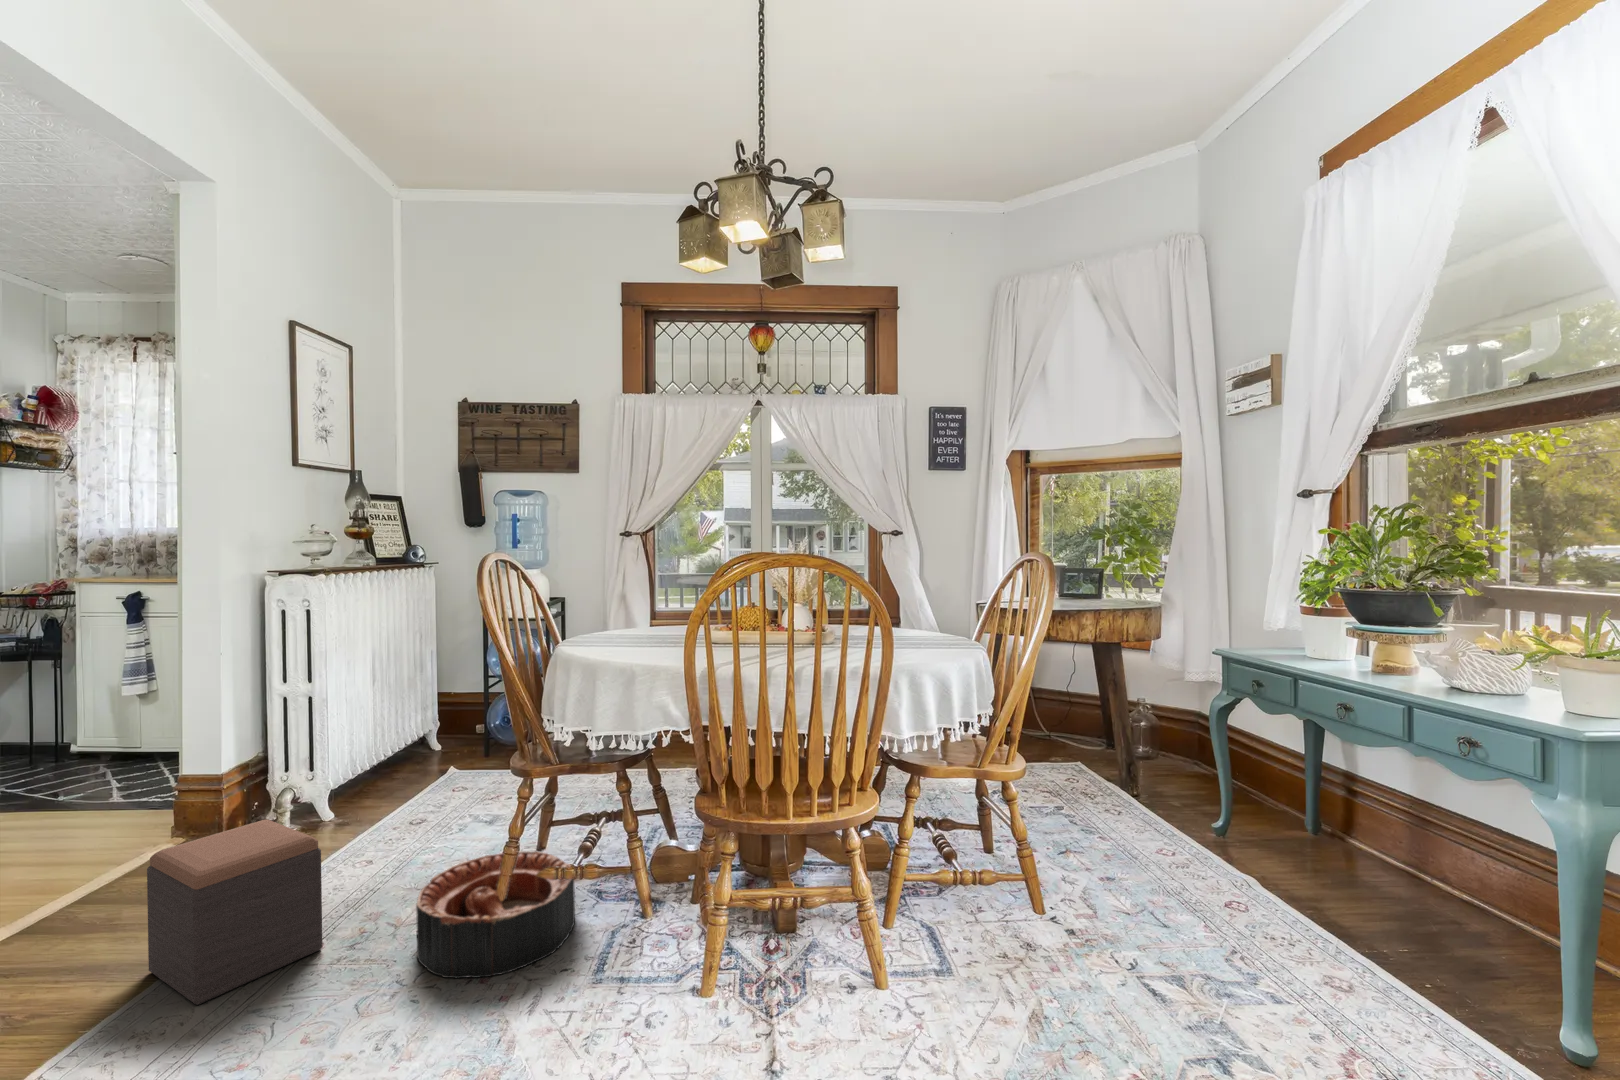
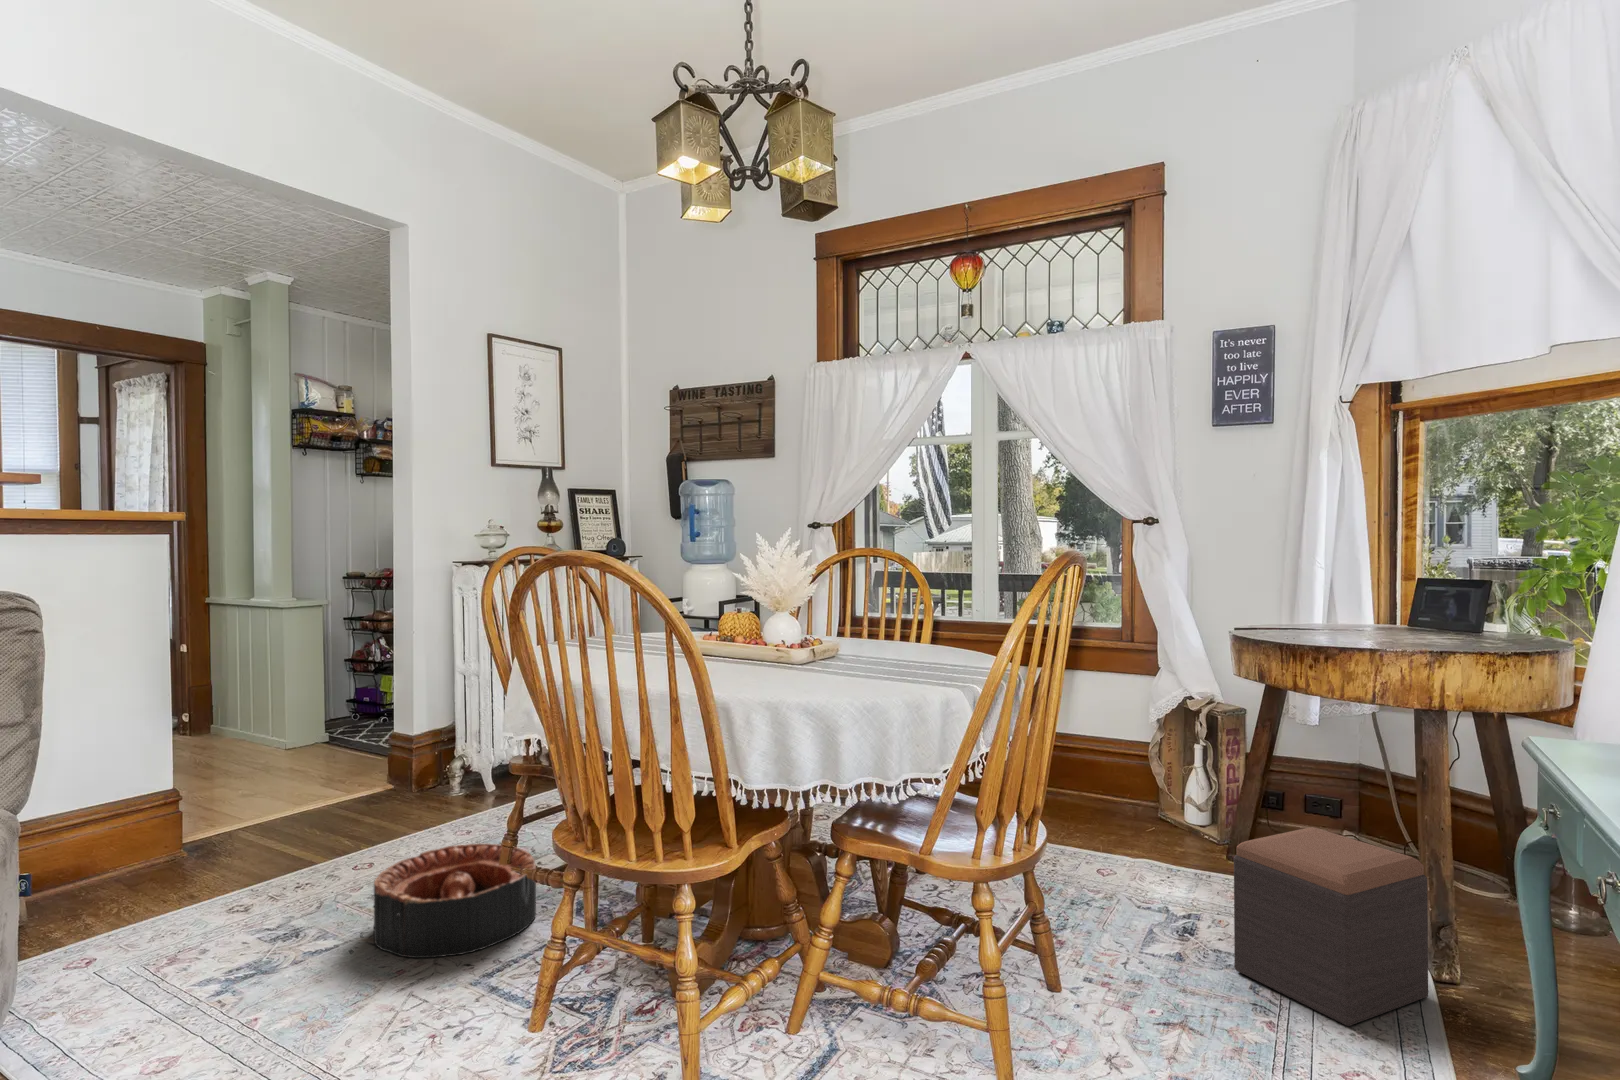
footstool: present [147,820,322,1005] -> present [1234,827,1428,1026]

